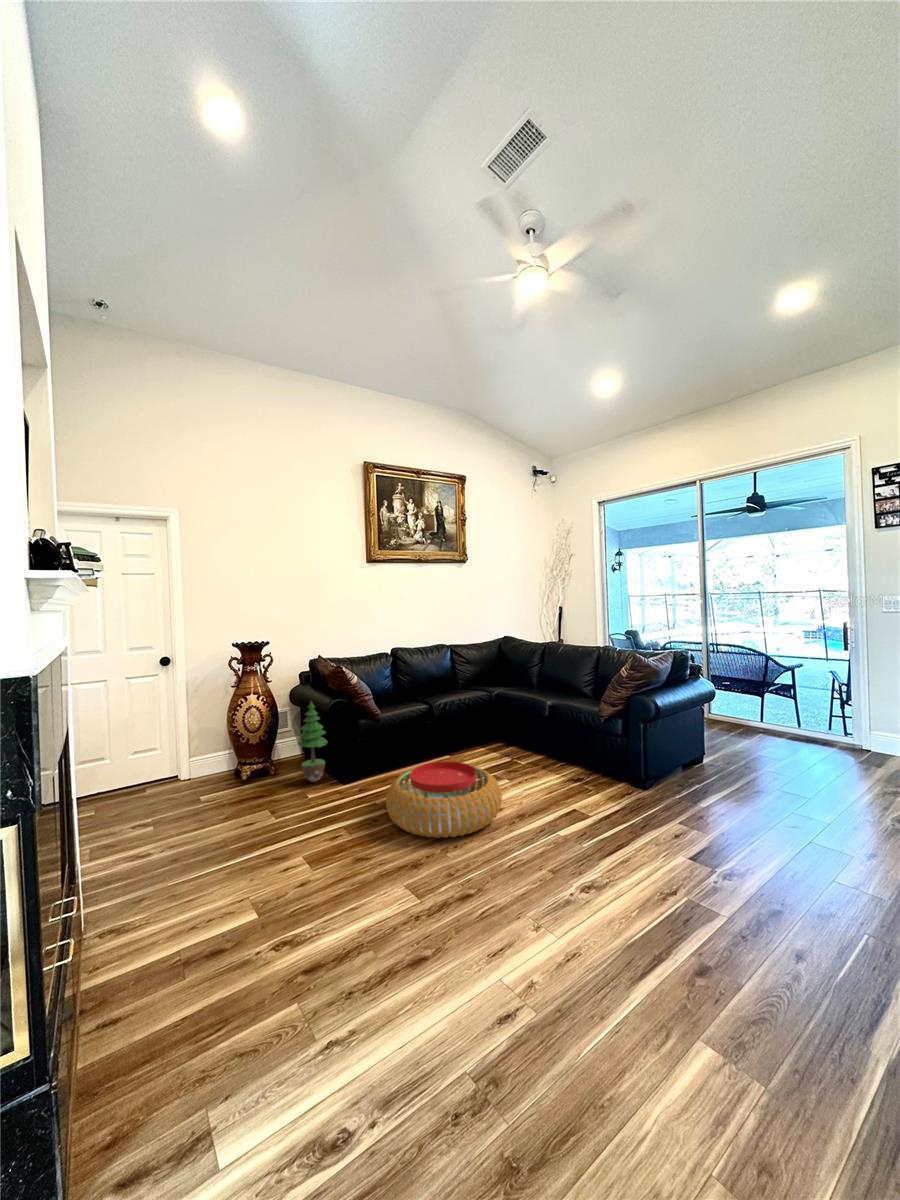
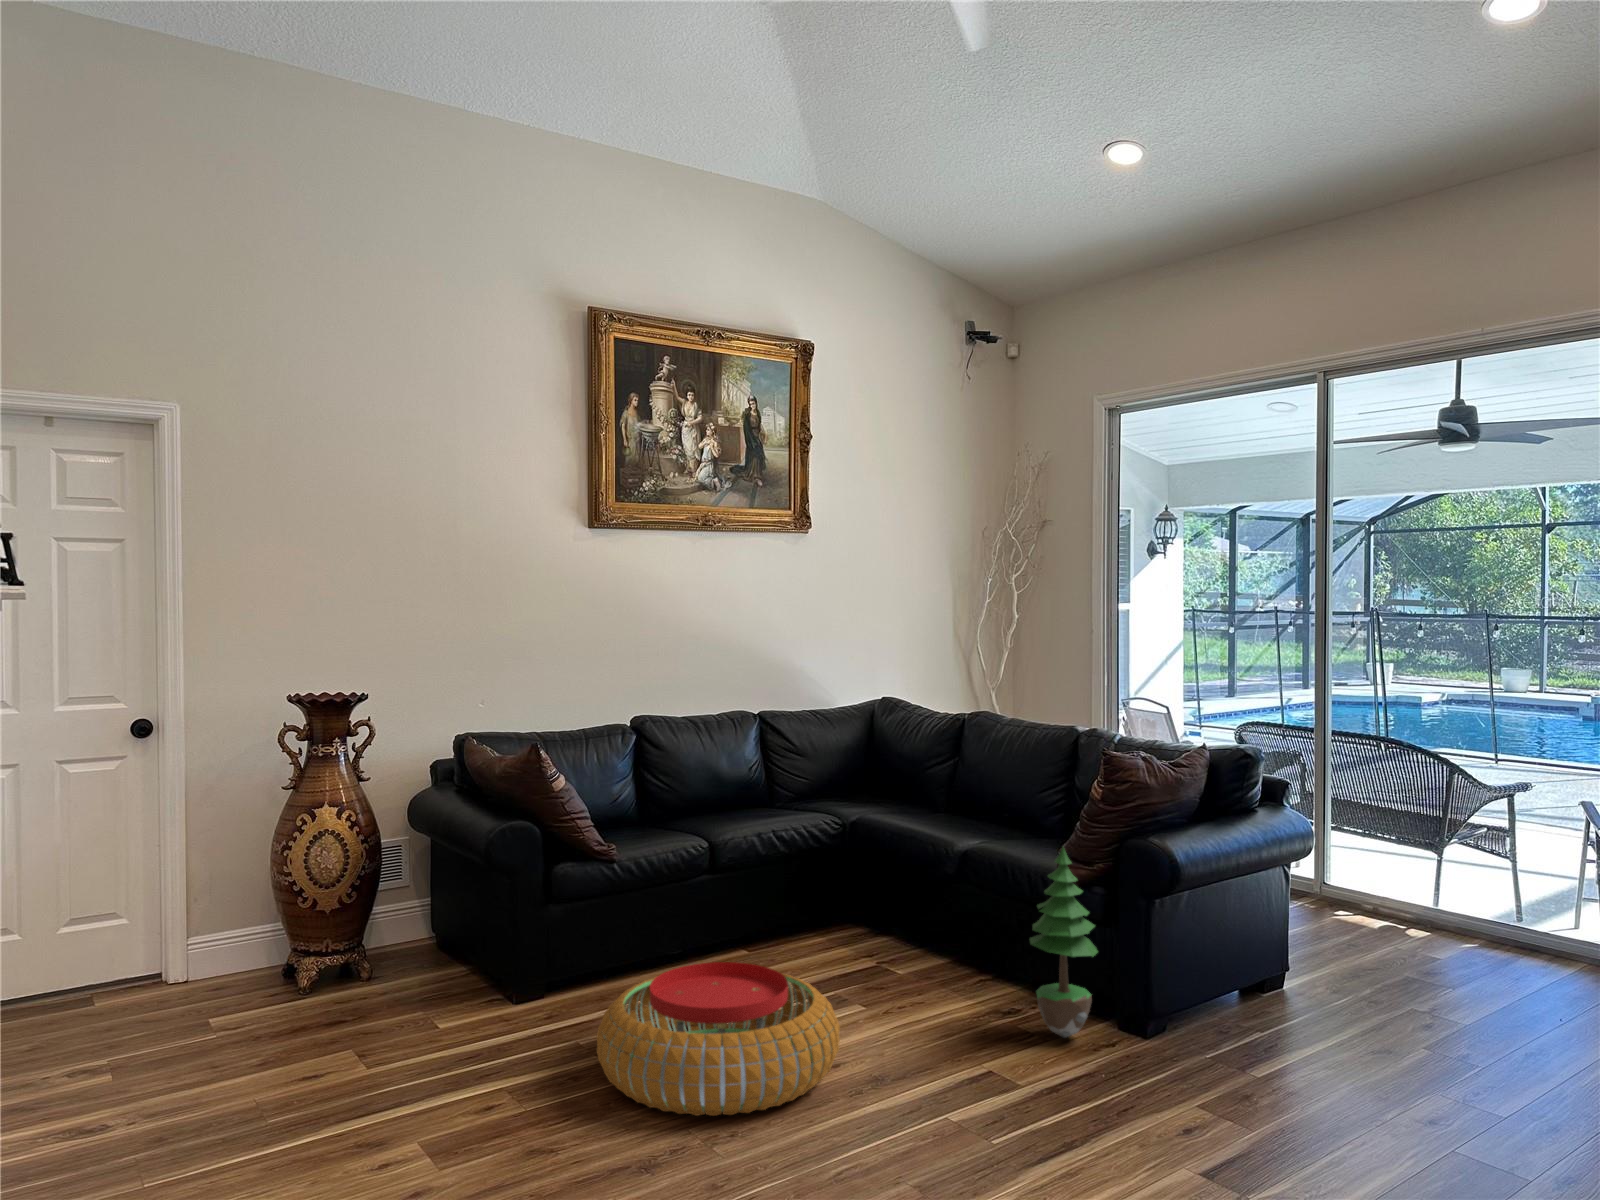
potted tree: present [298,702,327,782] -> present [1030,848,1098,1038]

